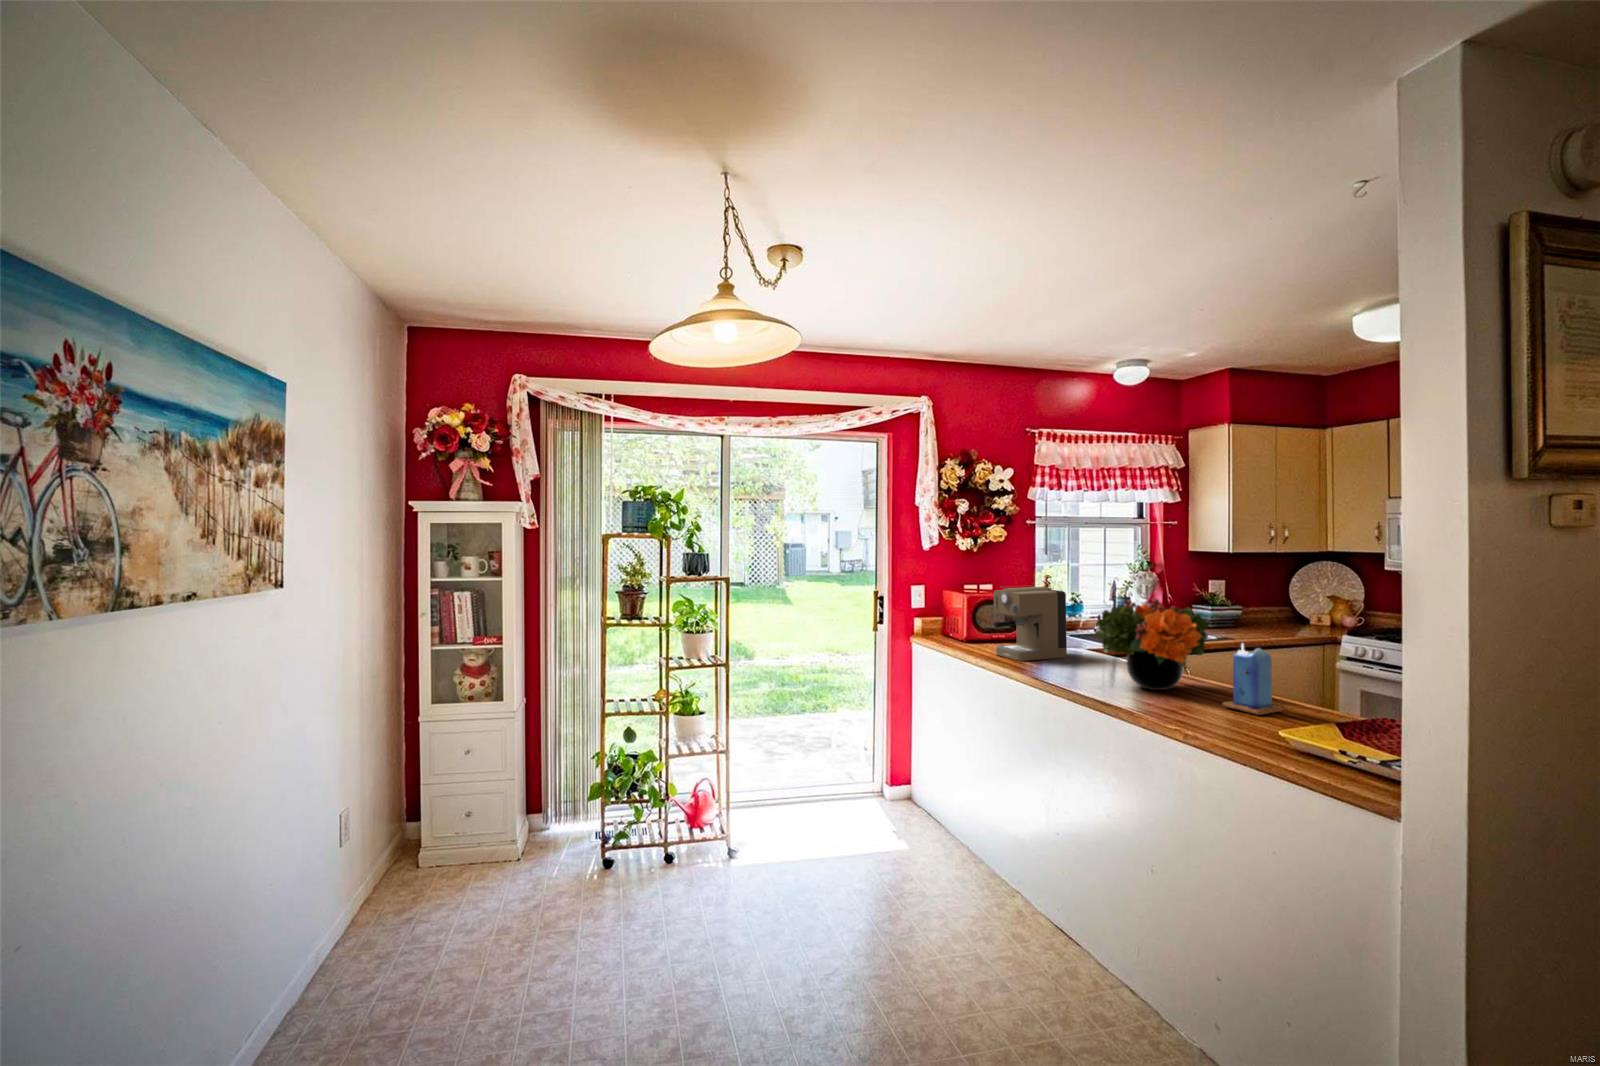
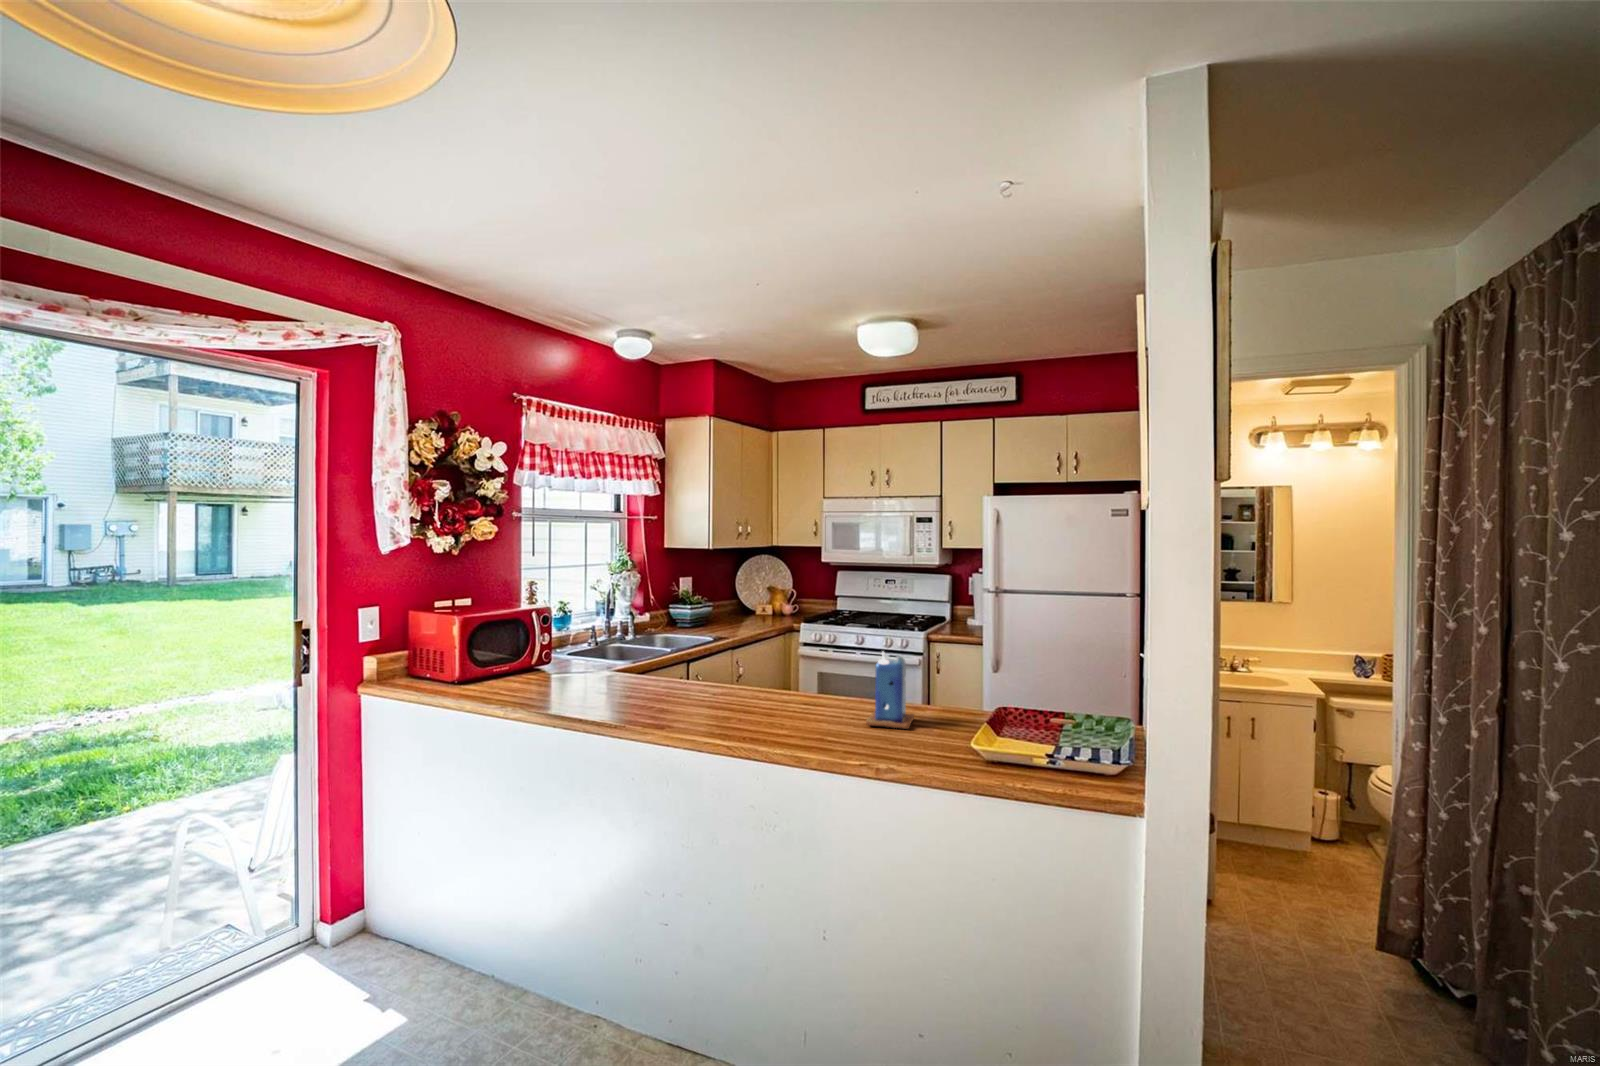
coffee maker: present [994,586,1067,661] -> none [524,598,617,703]
flower arrangement: present [1095,598,1209,690] -> none [703,606,828,717]

